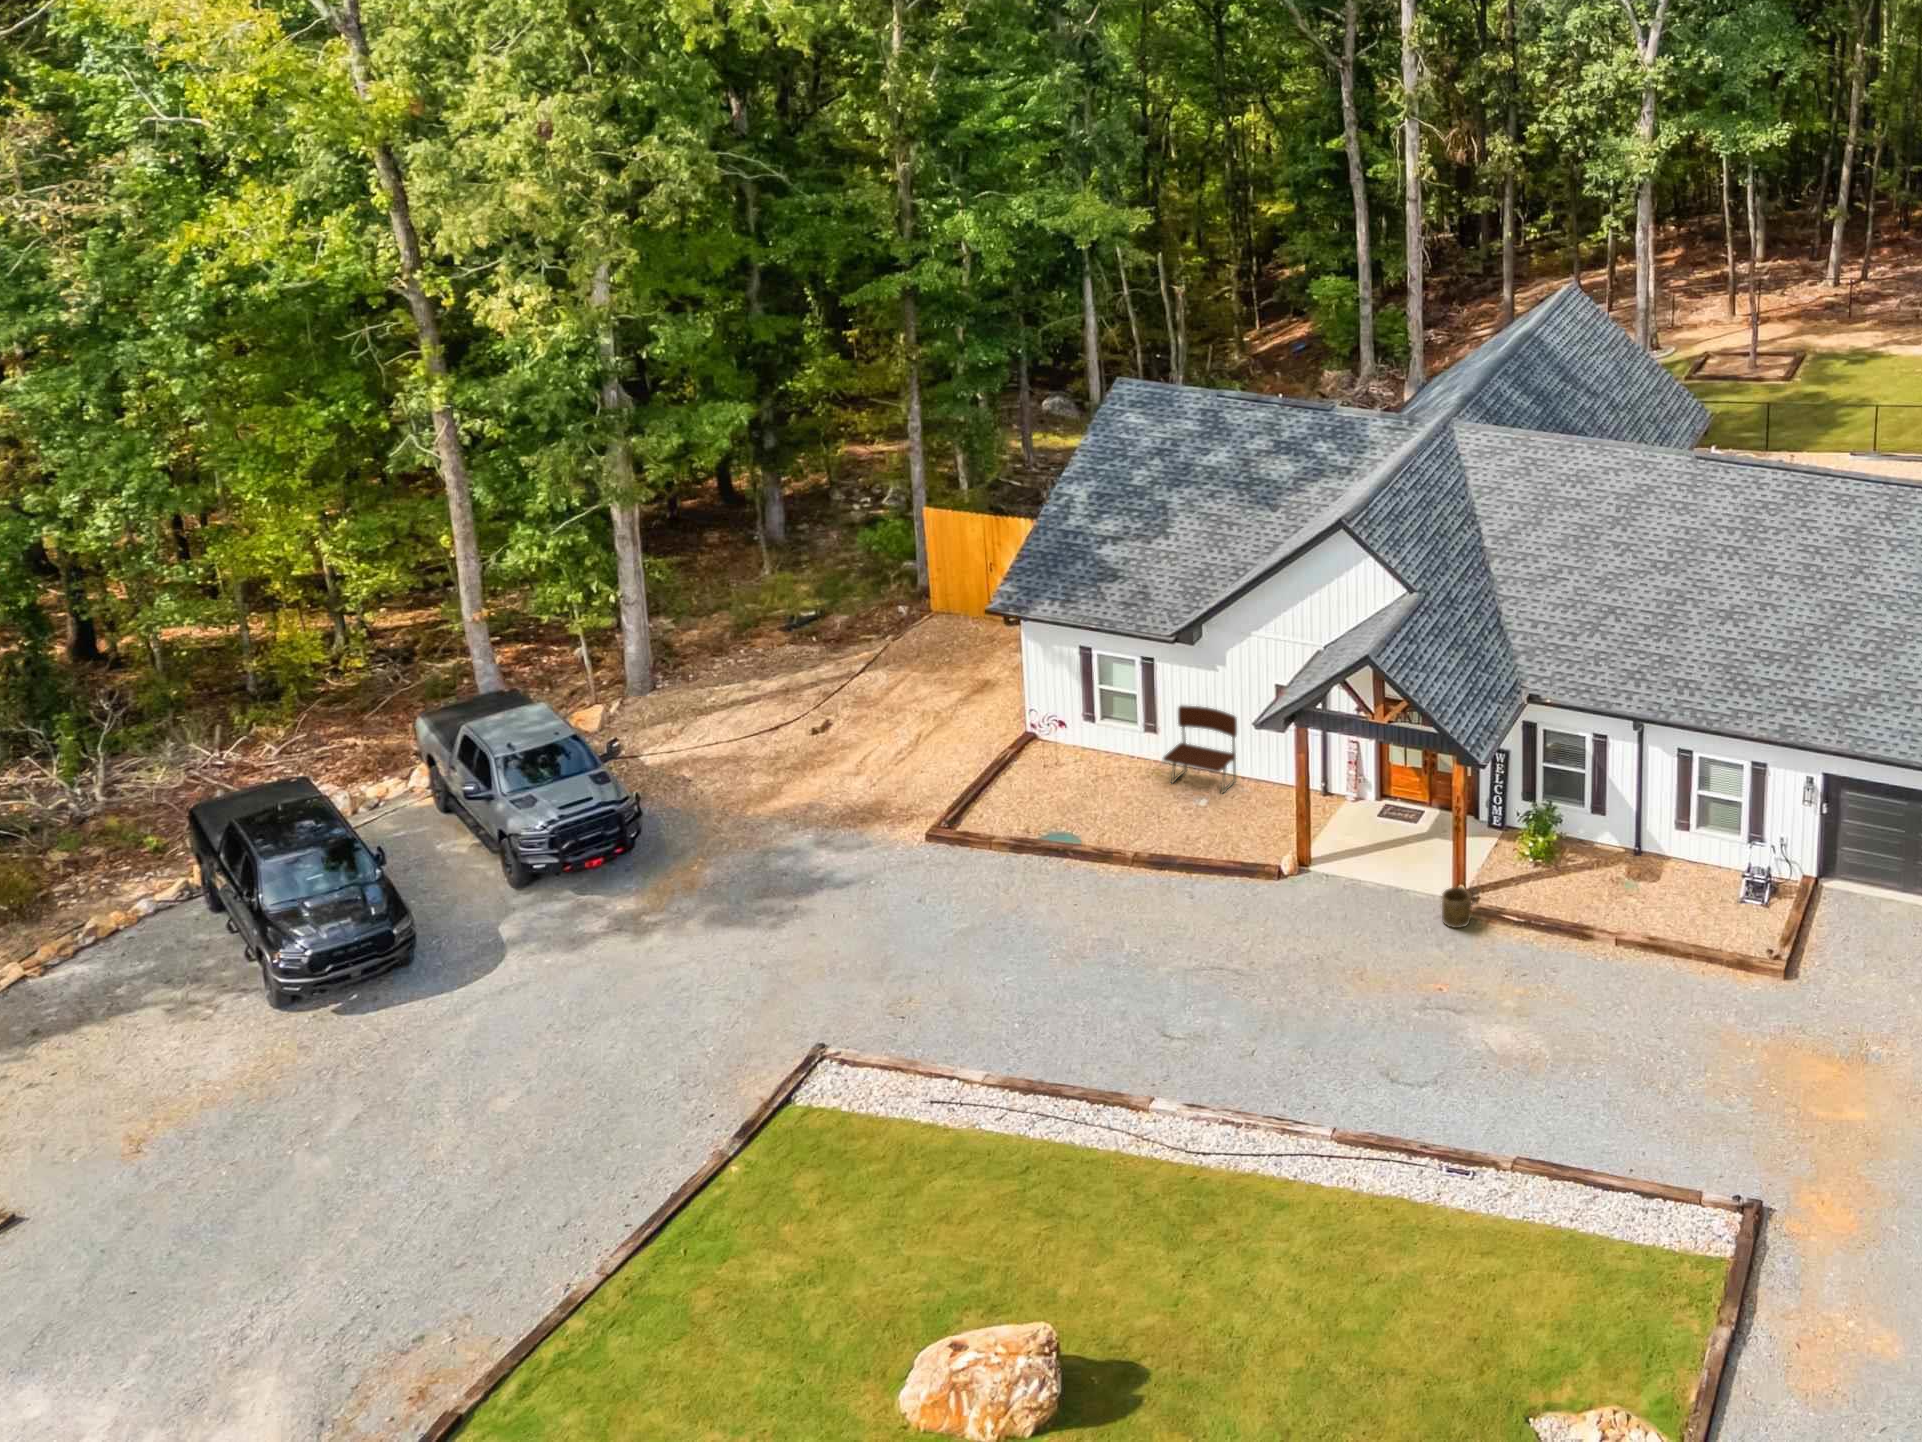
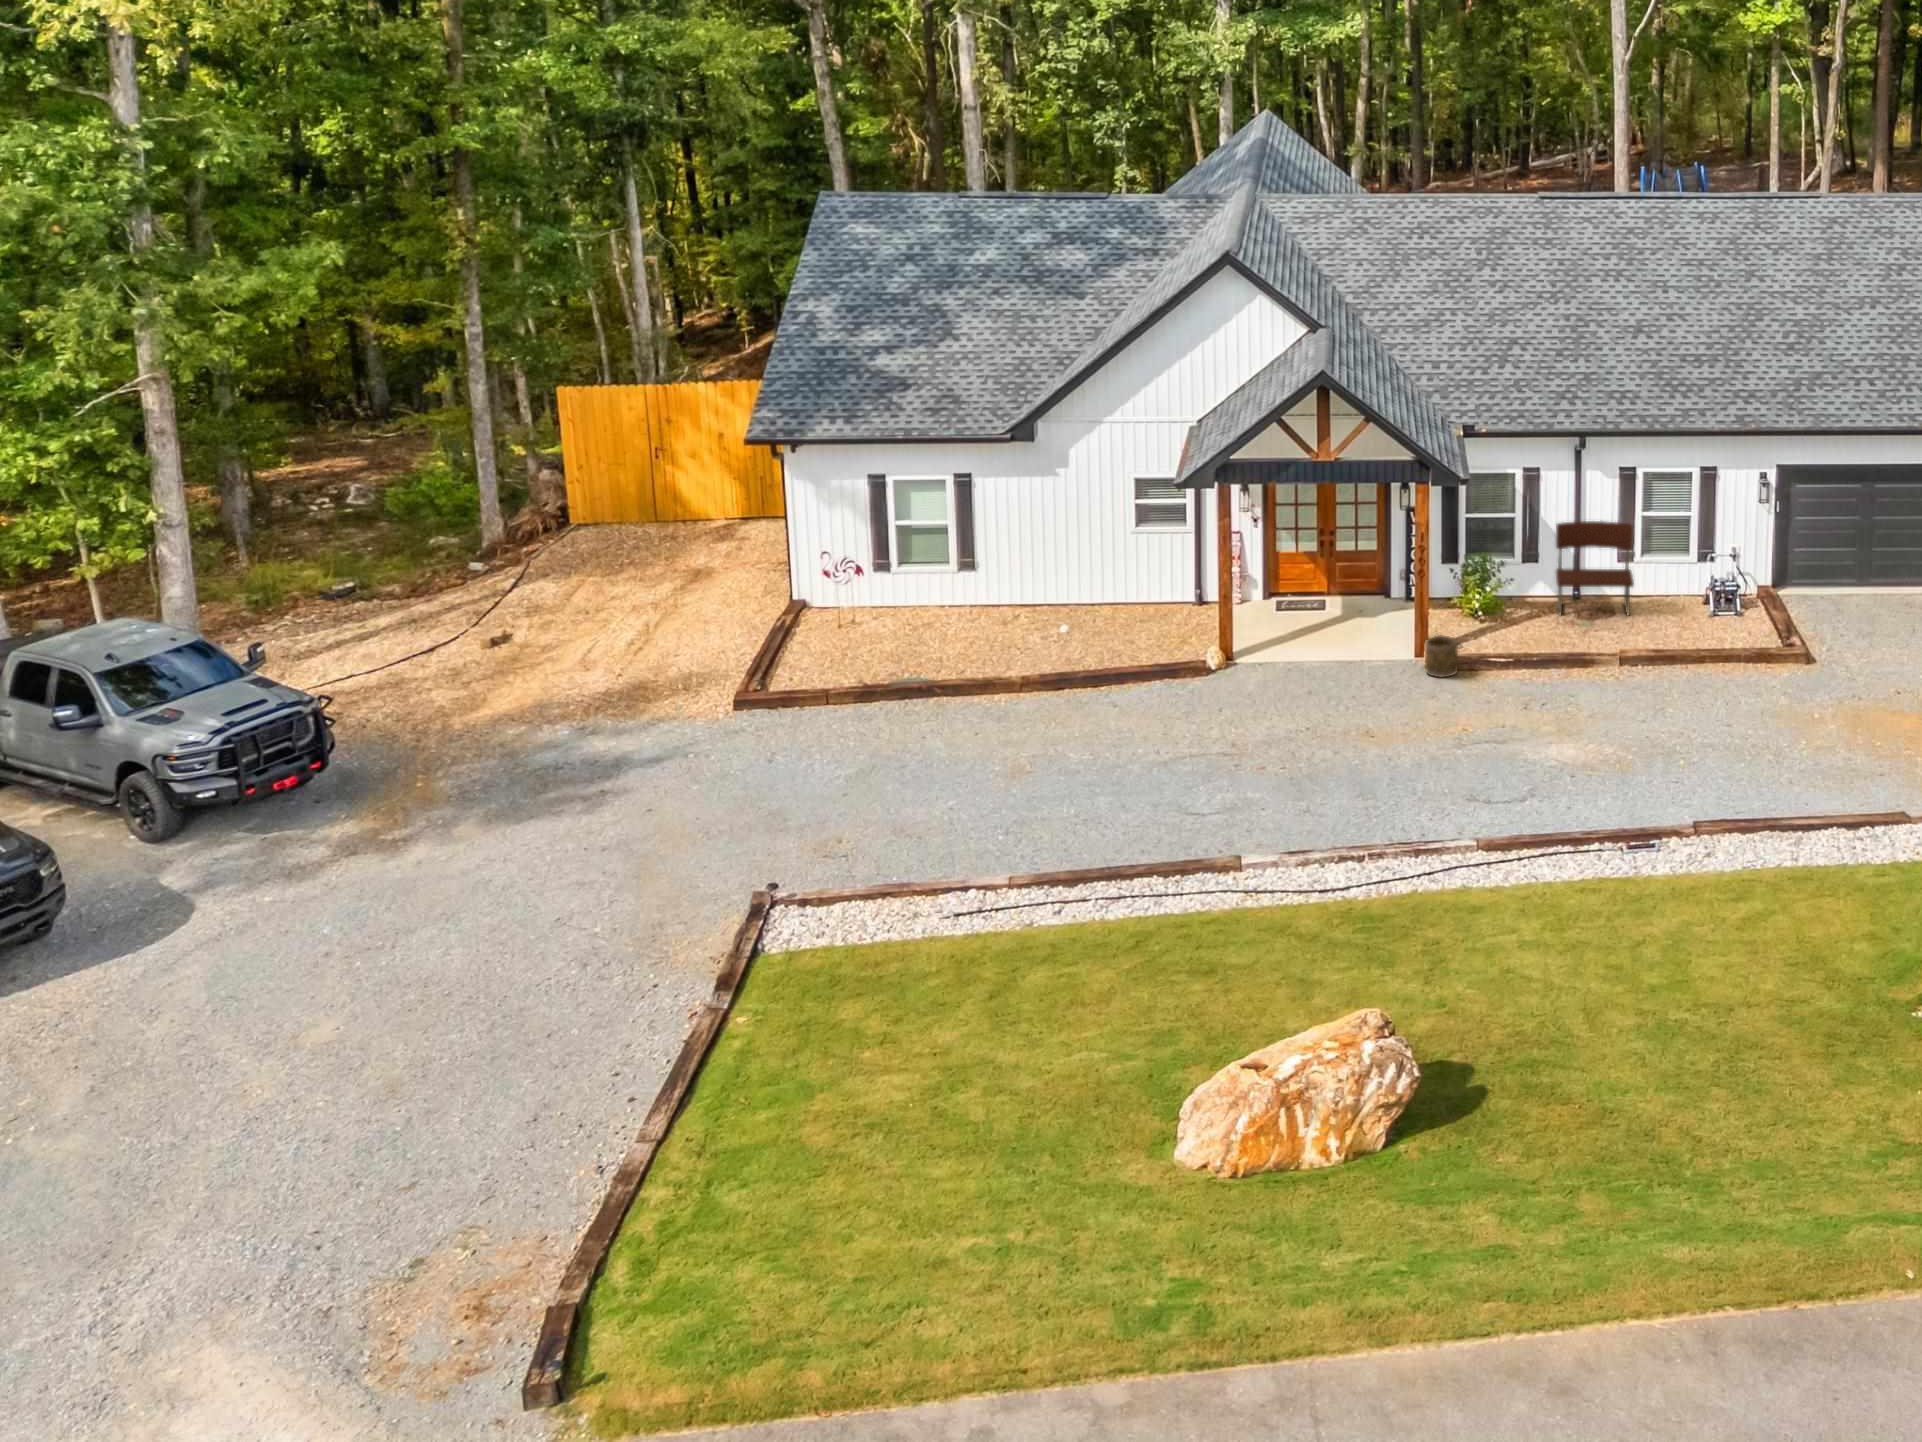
bench: present [1163,706,1237,793] -> present [1556,521,1634,615]

